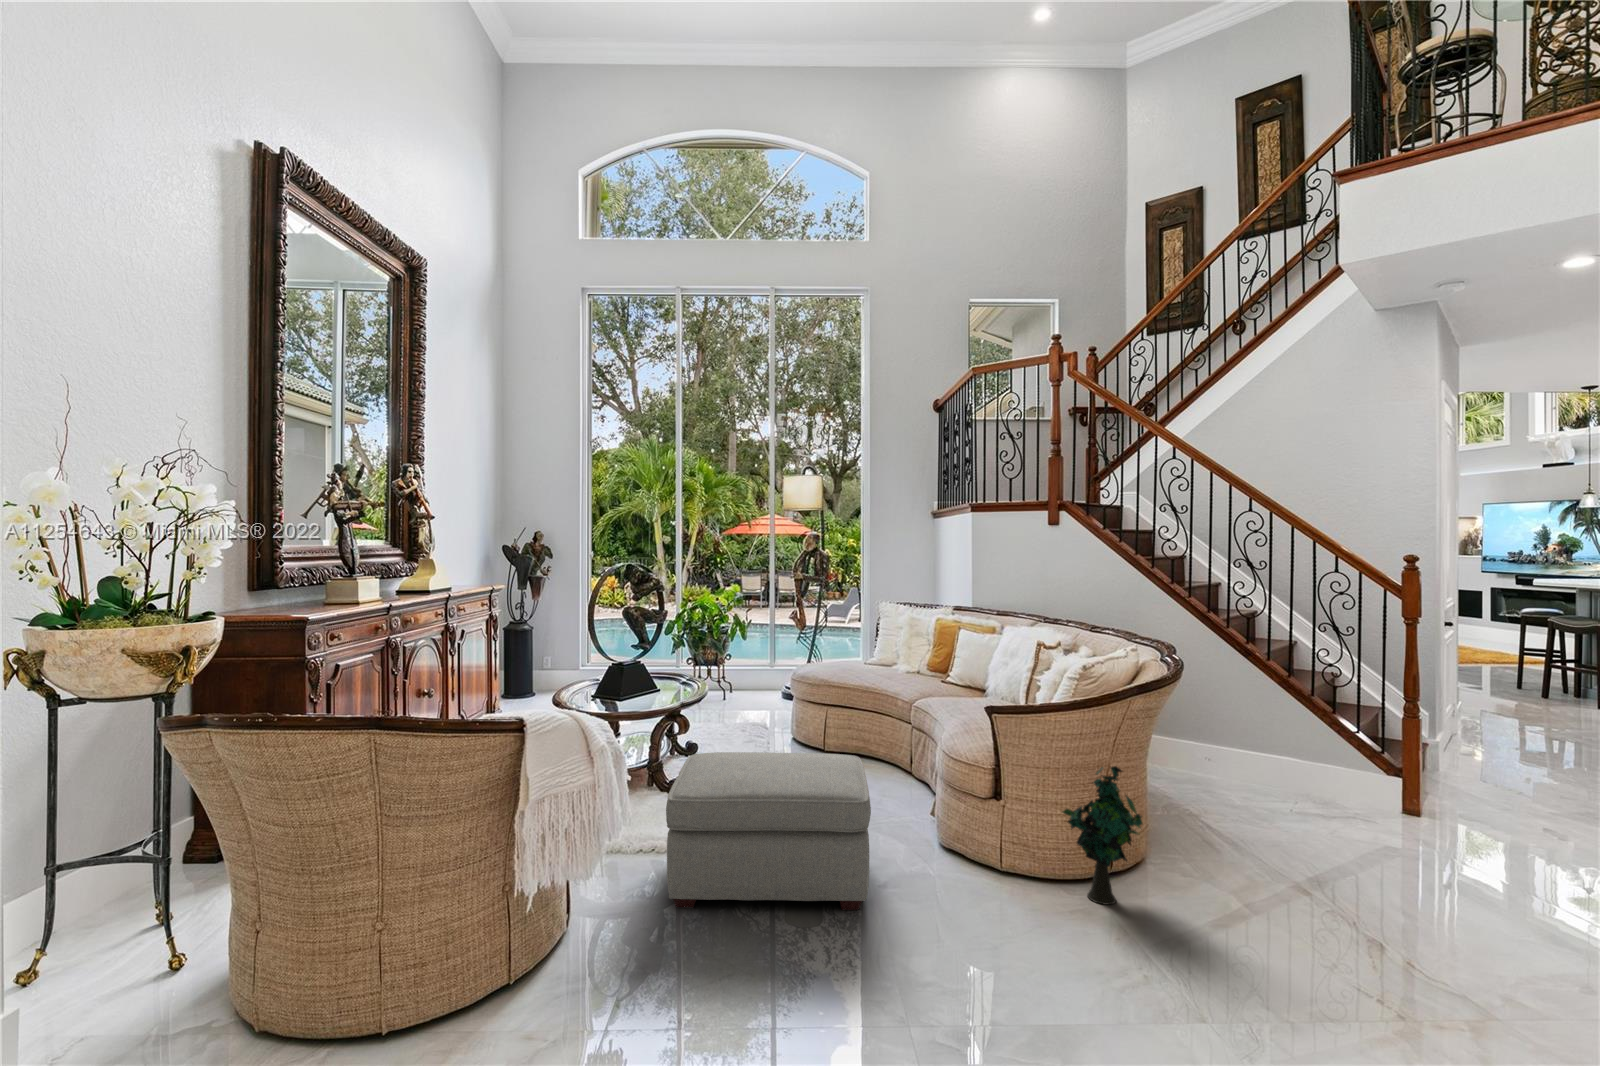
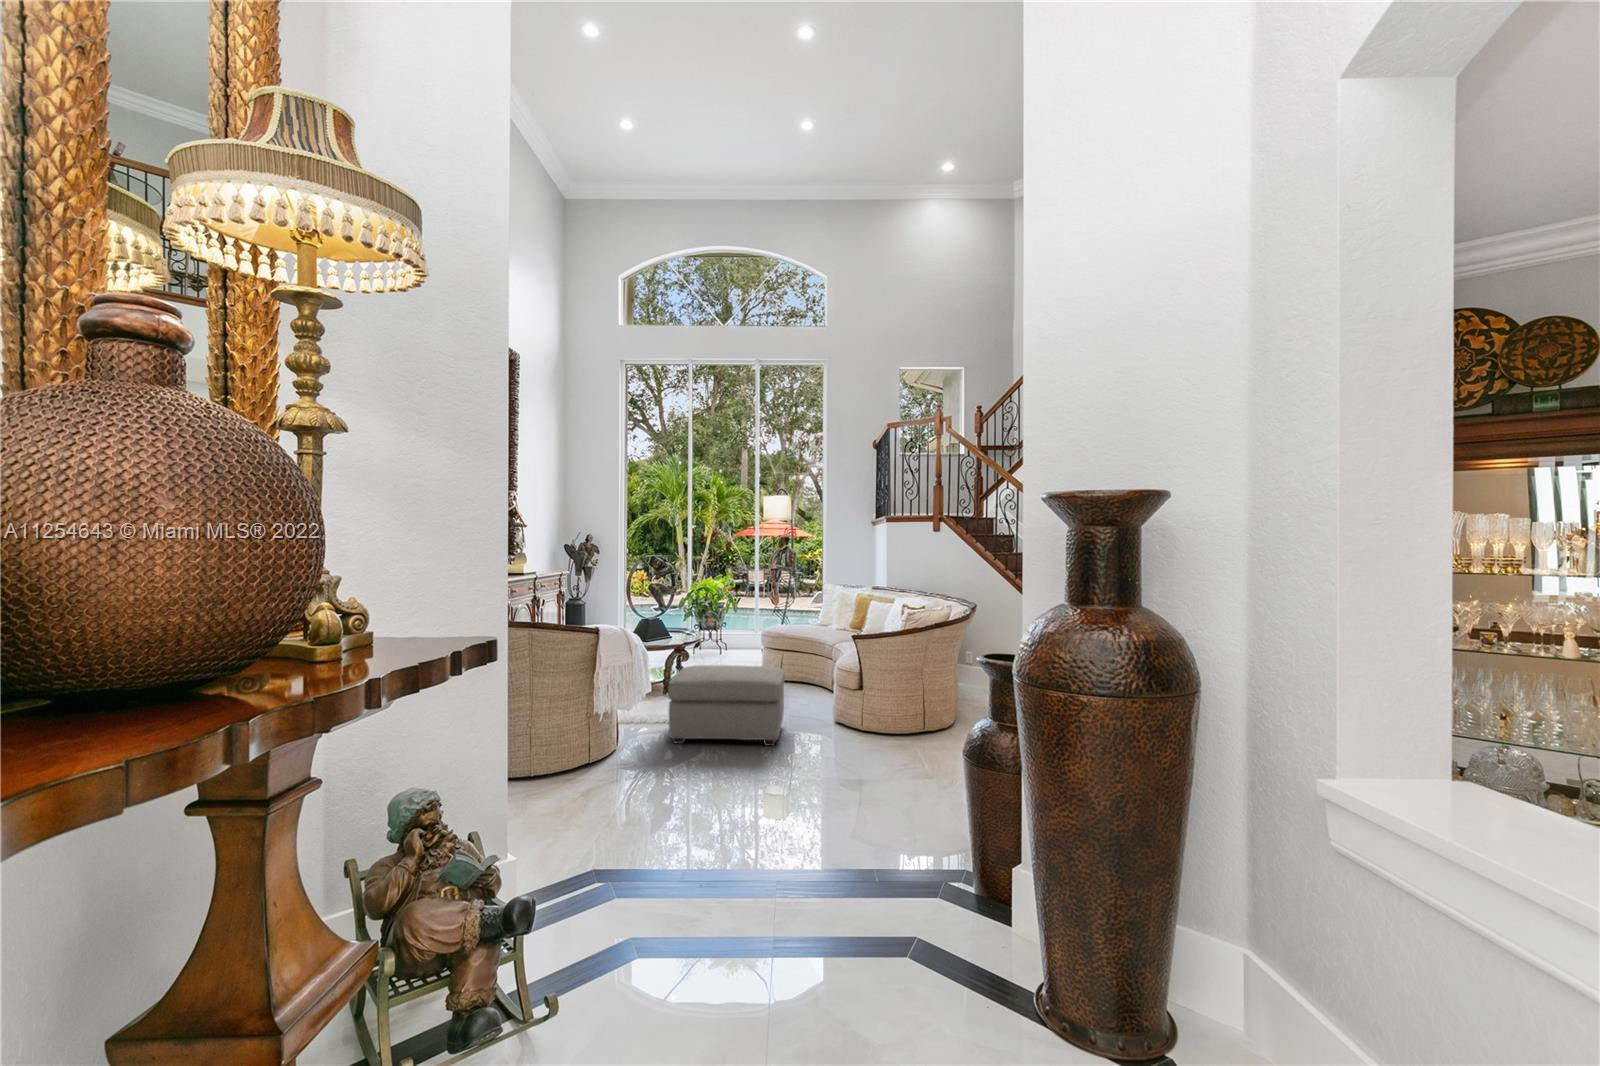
decorative plant: present [1063,766,1142,905] -> none [893,670,936,746]

